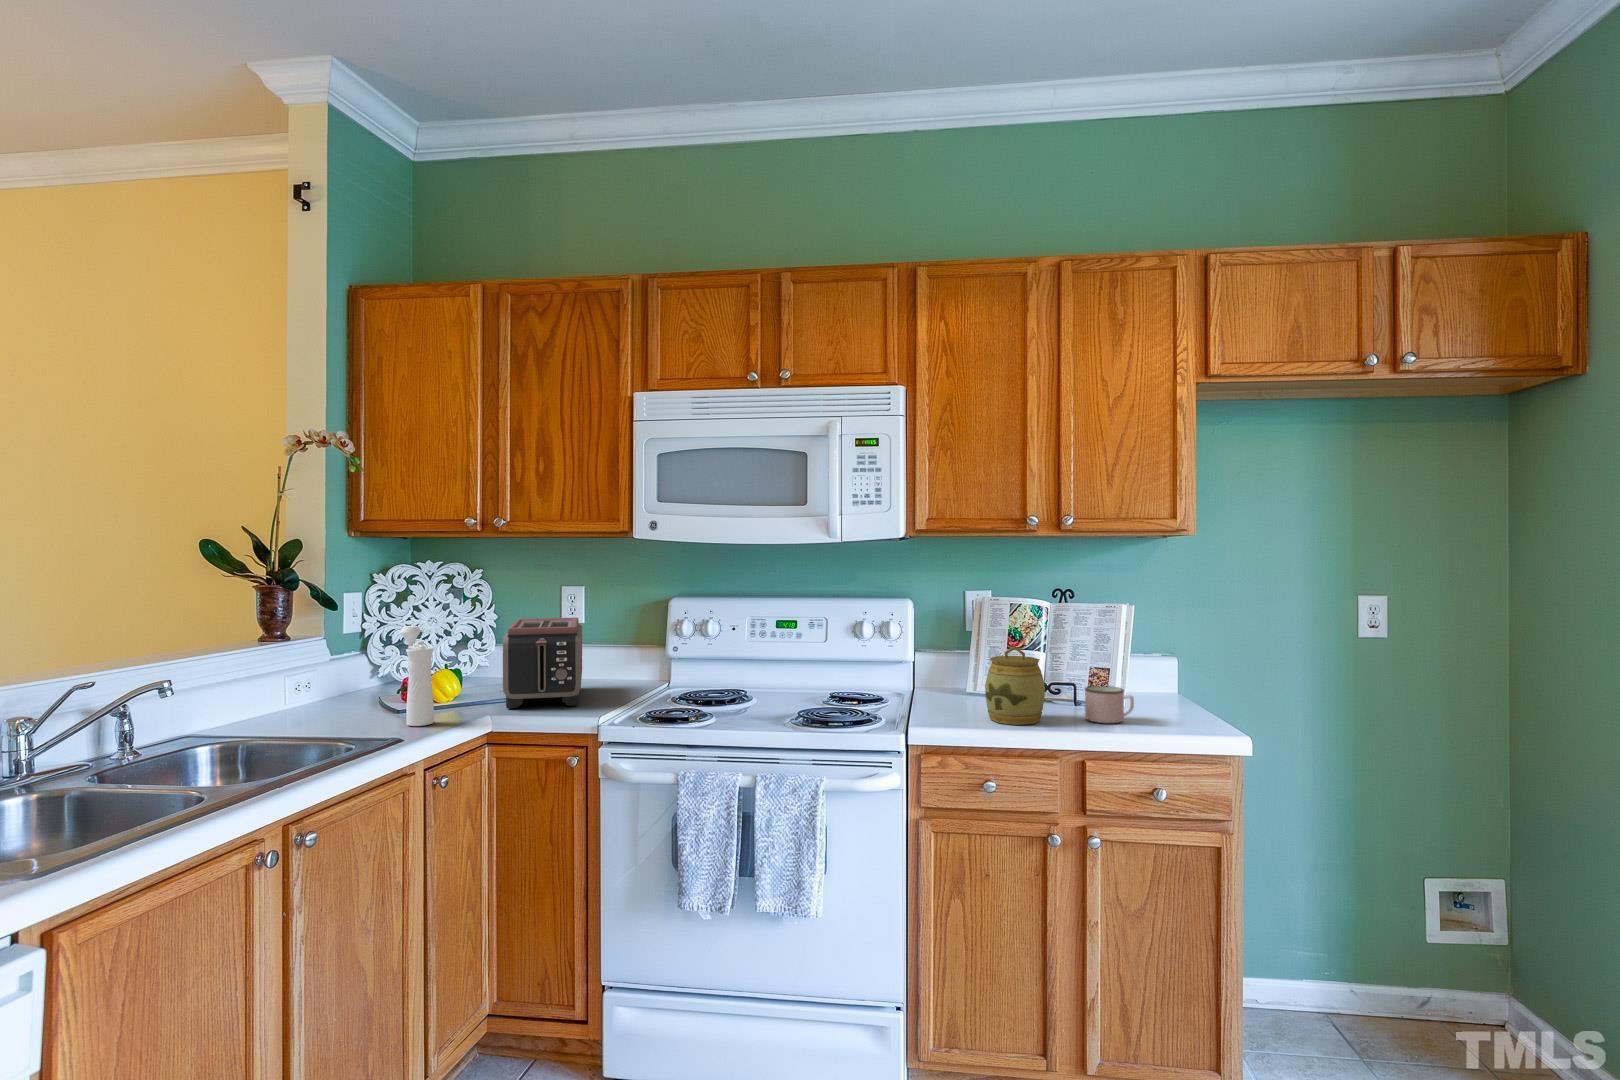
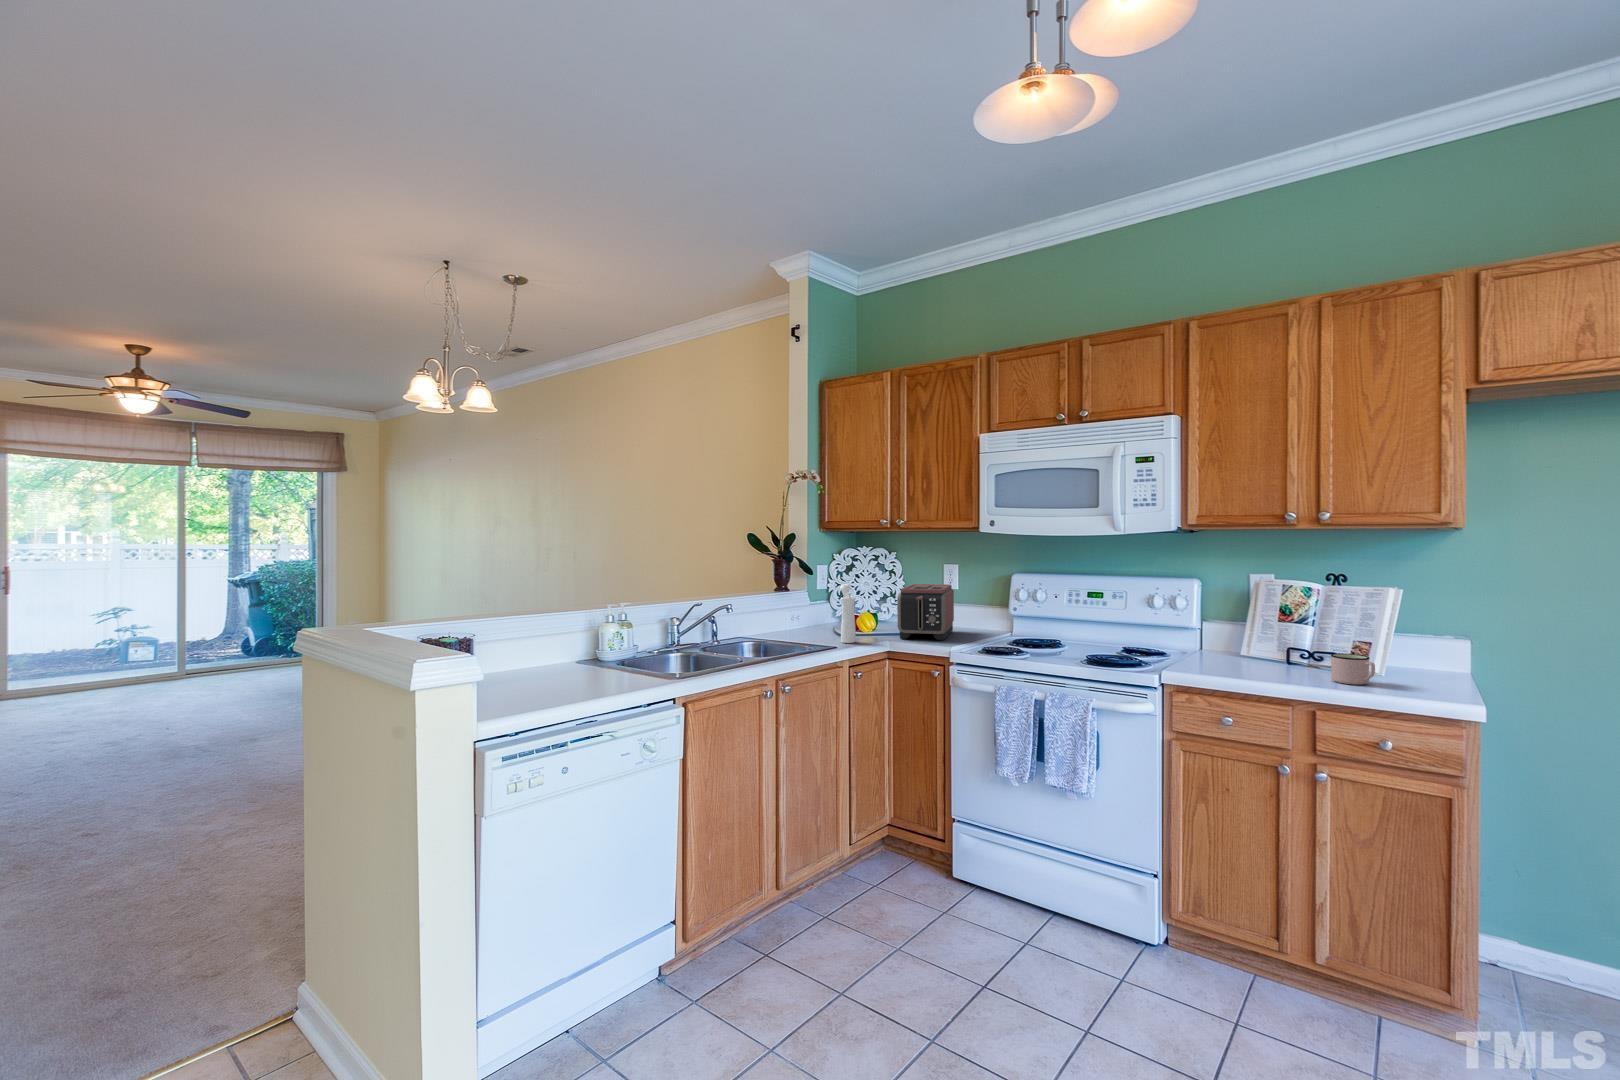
jar: present [985,646,1045,725] -> none [1237,616,1290,678]

